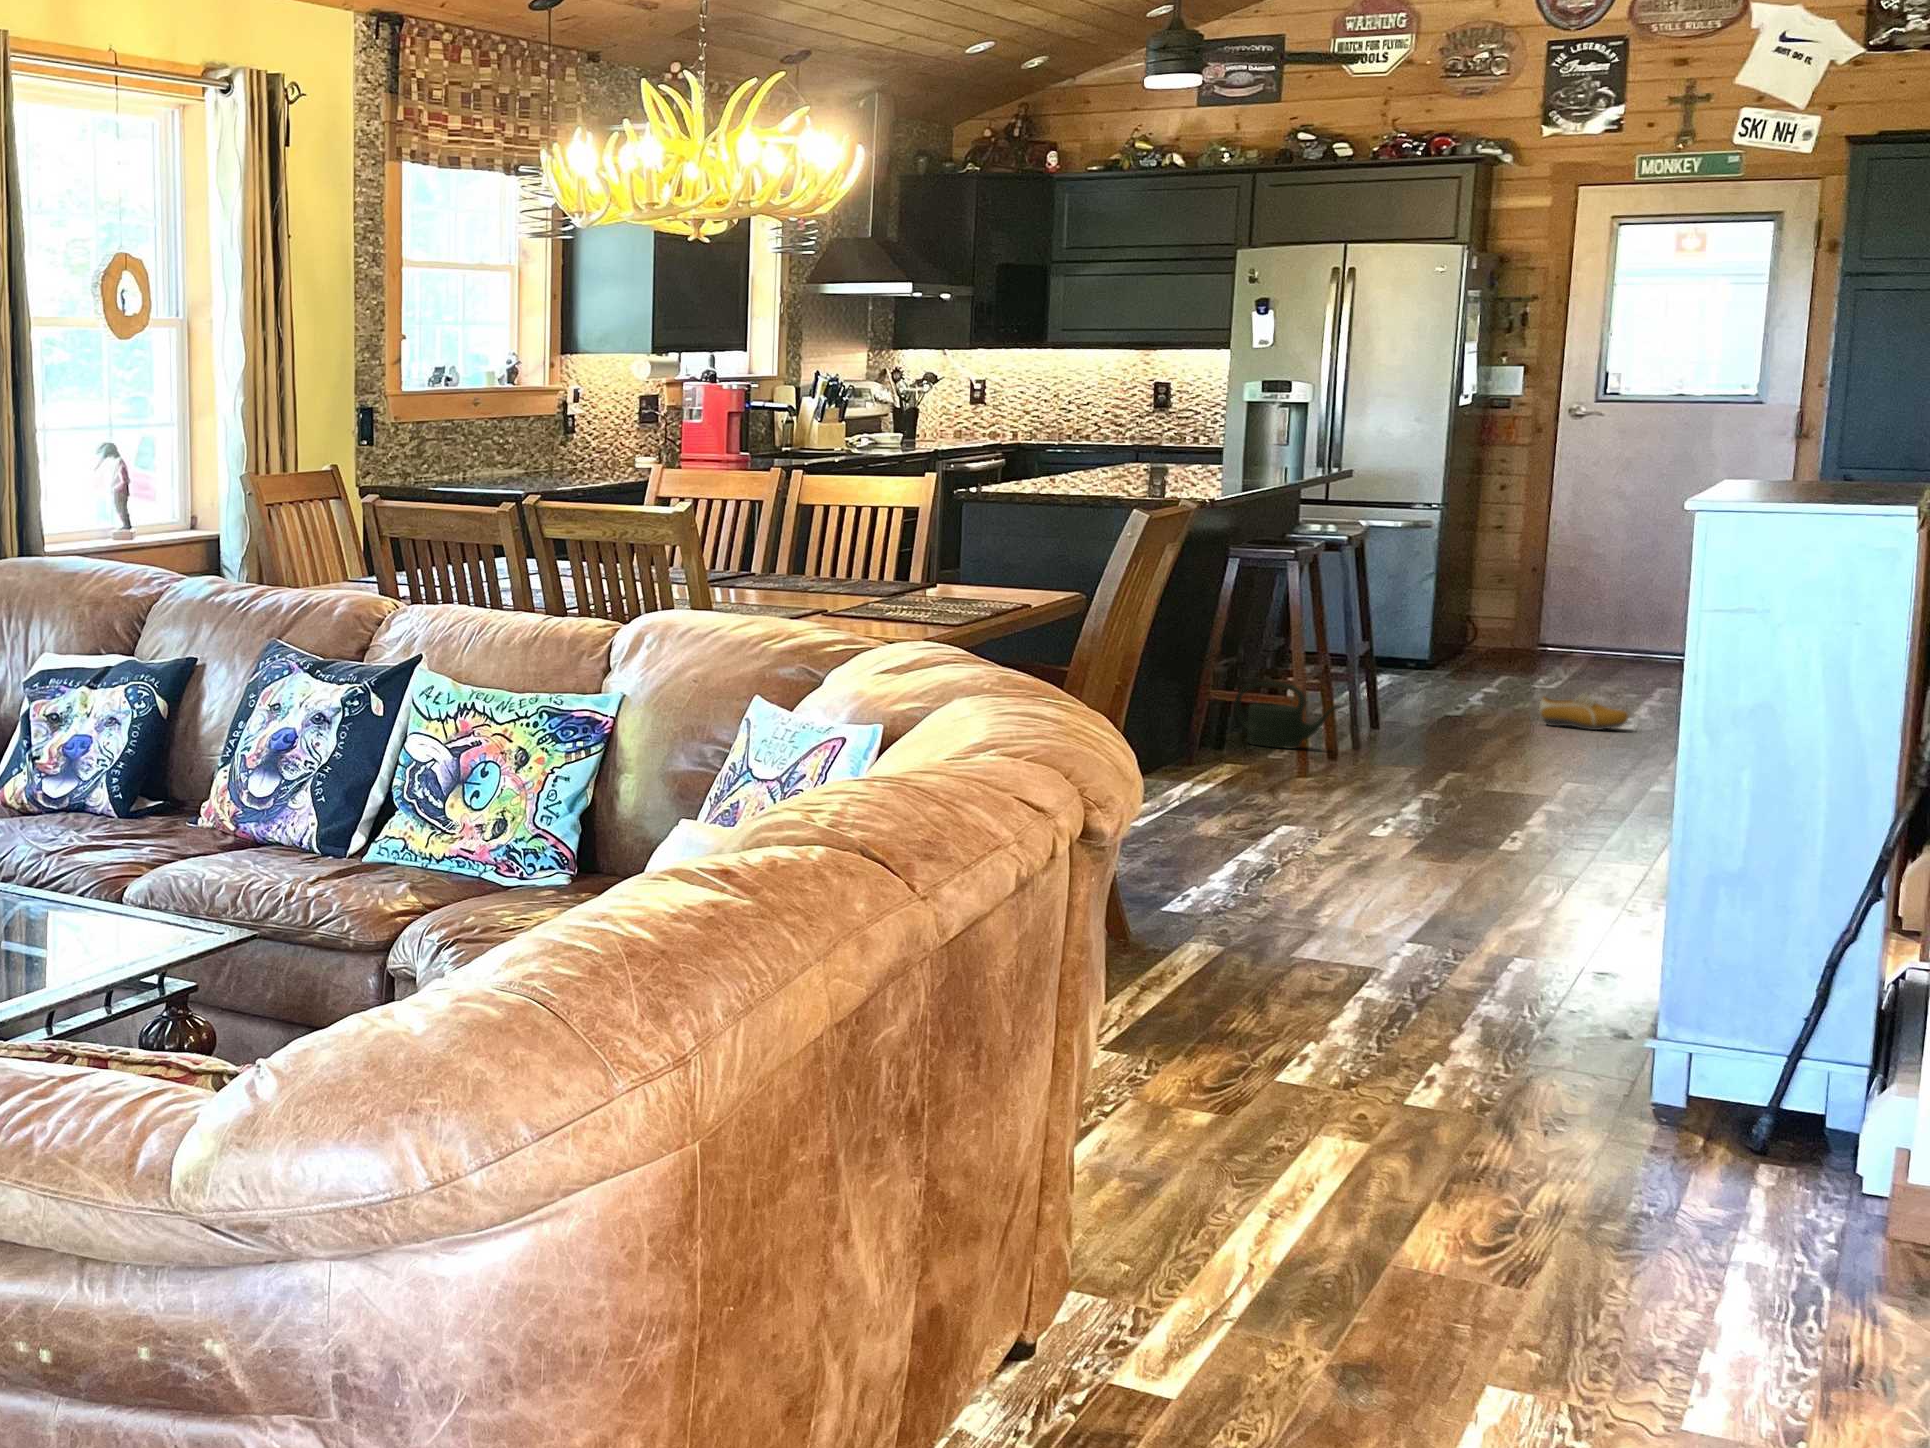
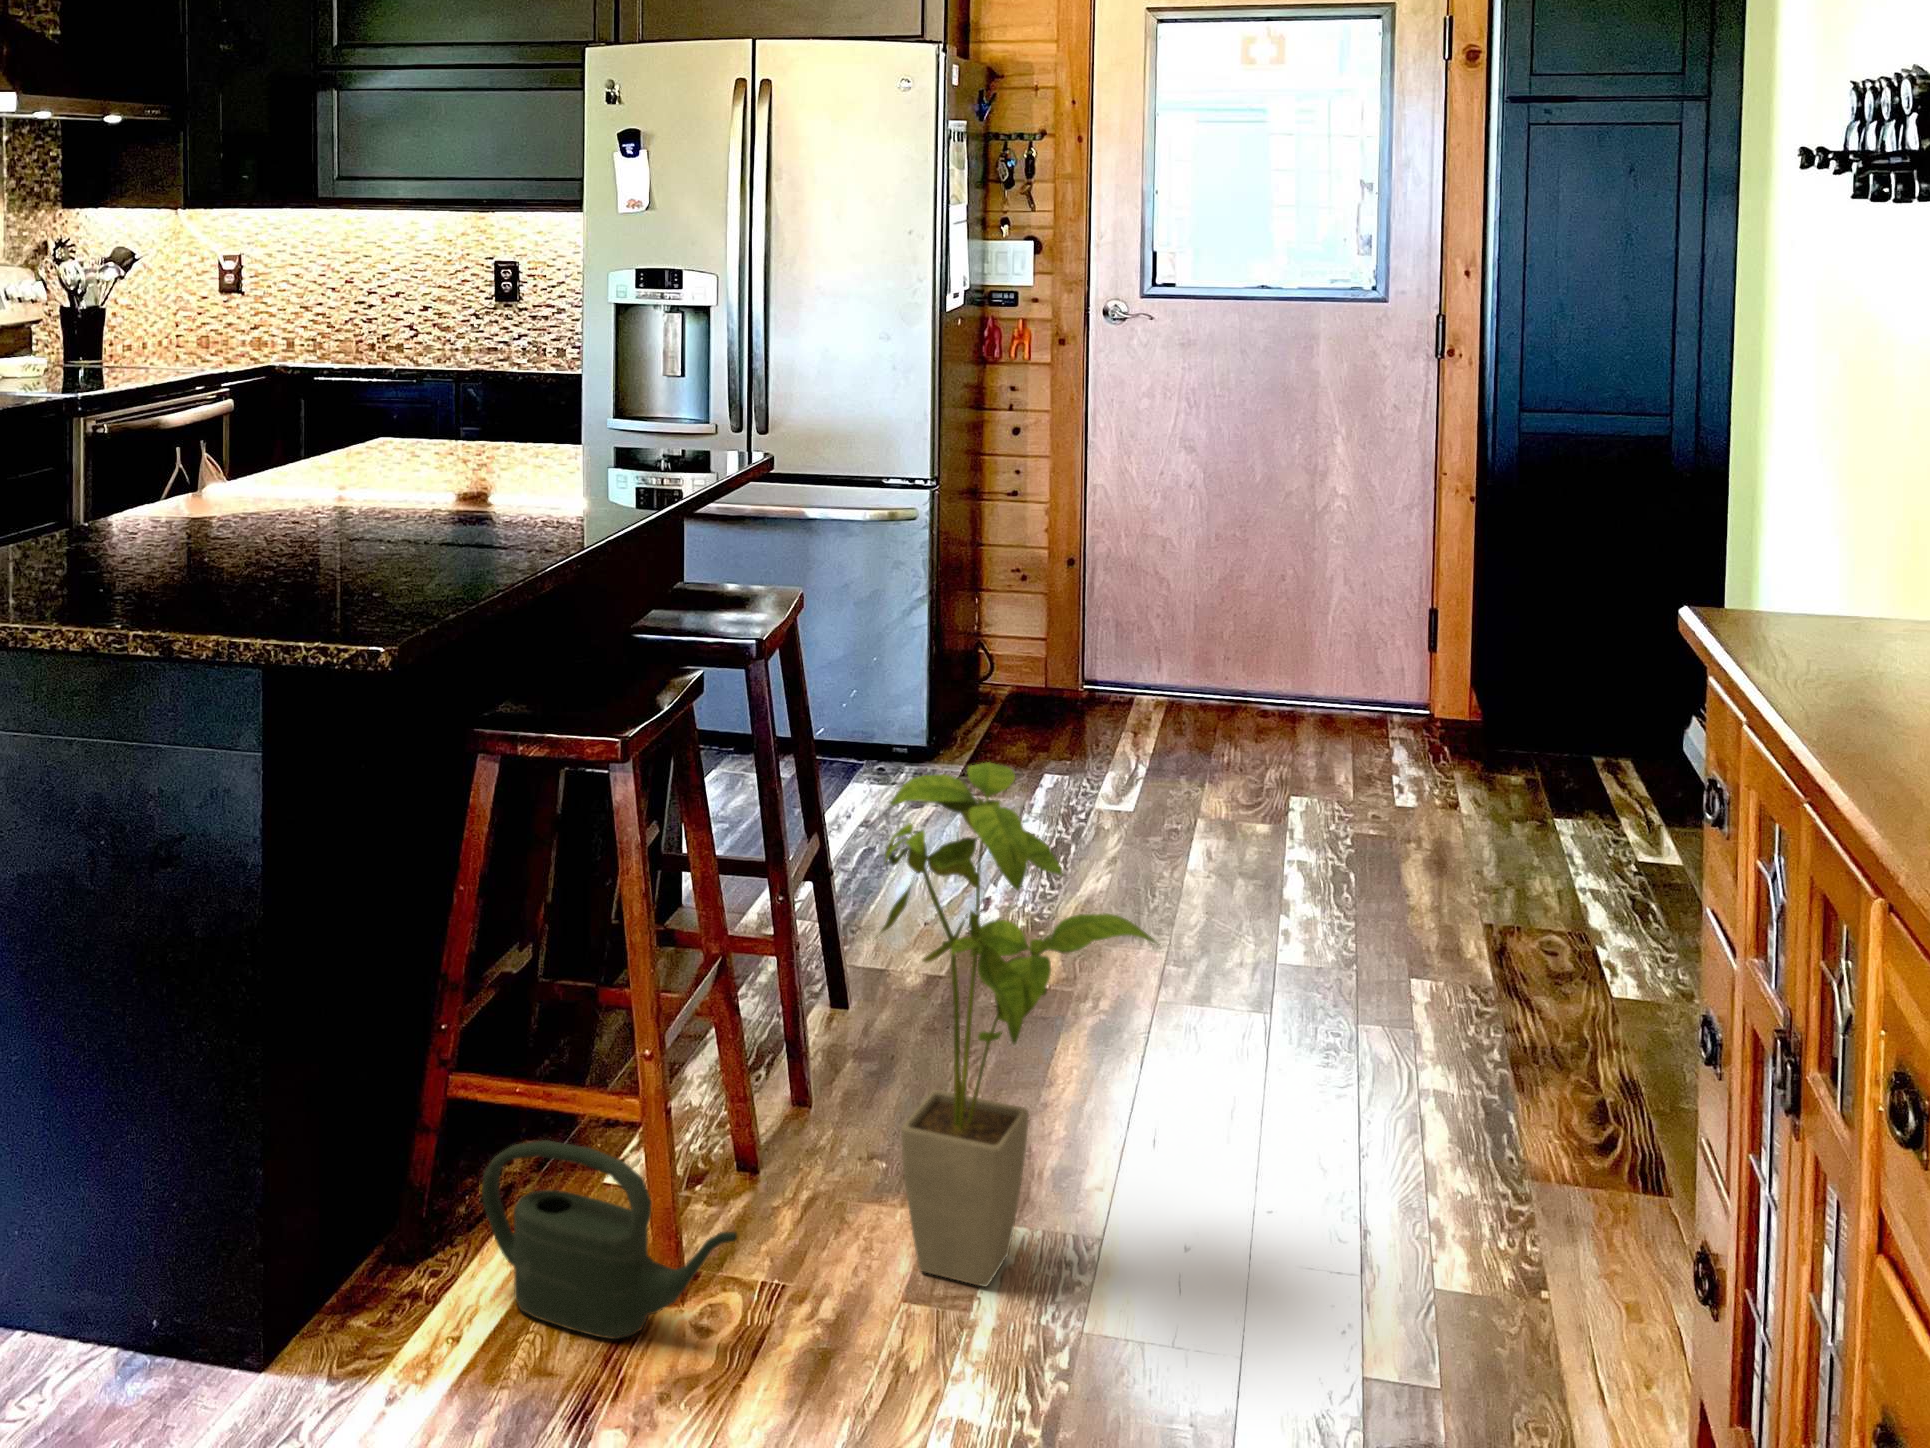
house plant: none [1400,544,1523,751] -> present [881,762,1157,1287]
shoe: present [1539,693,1629,730] -> none [1157,969,1337,1061]

